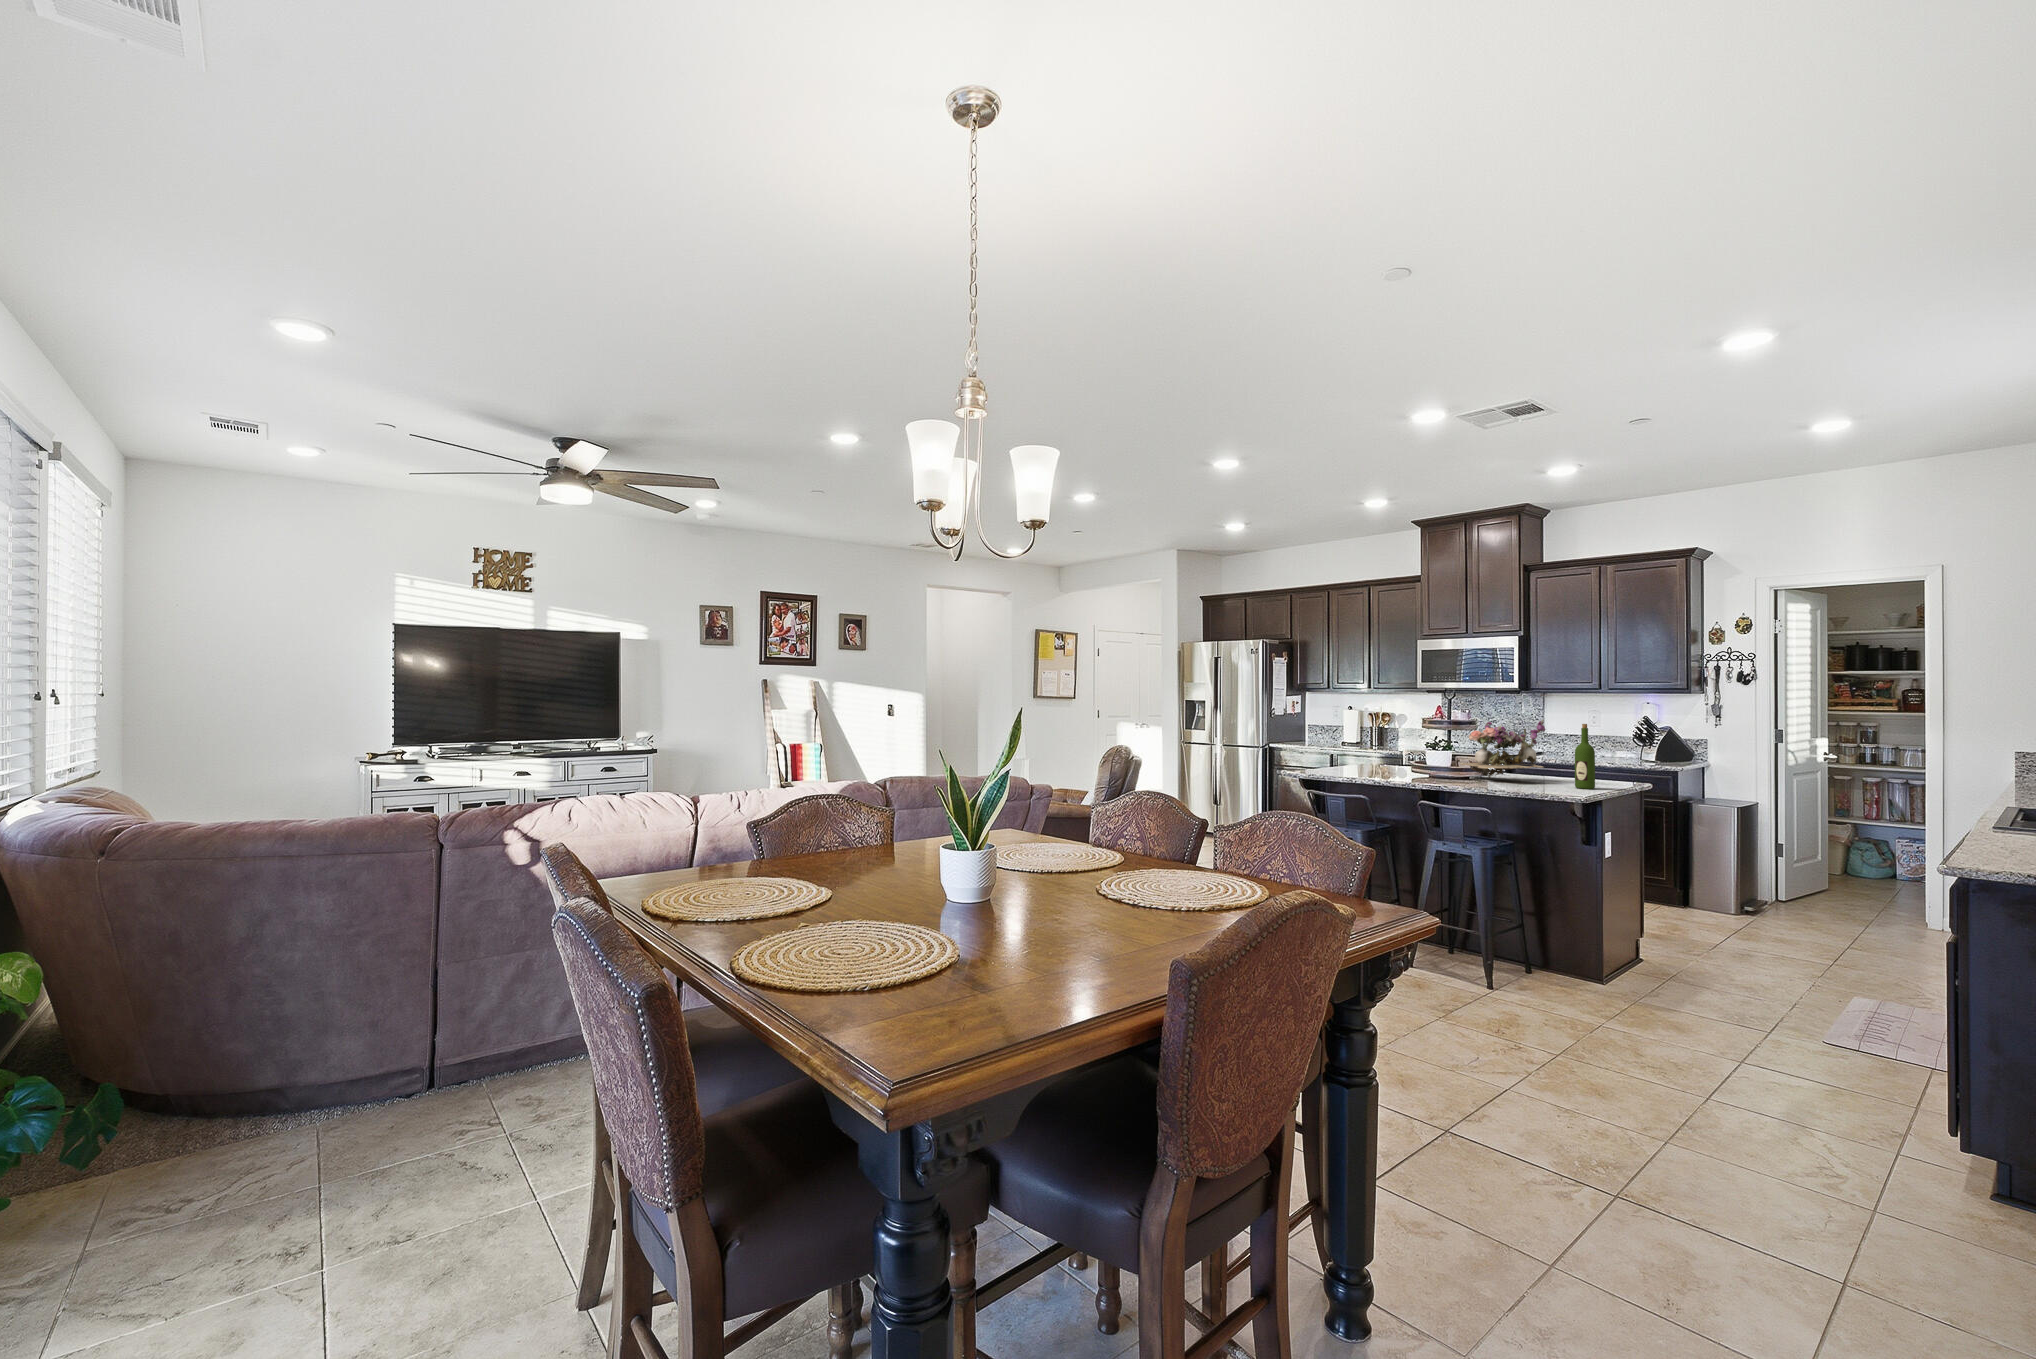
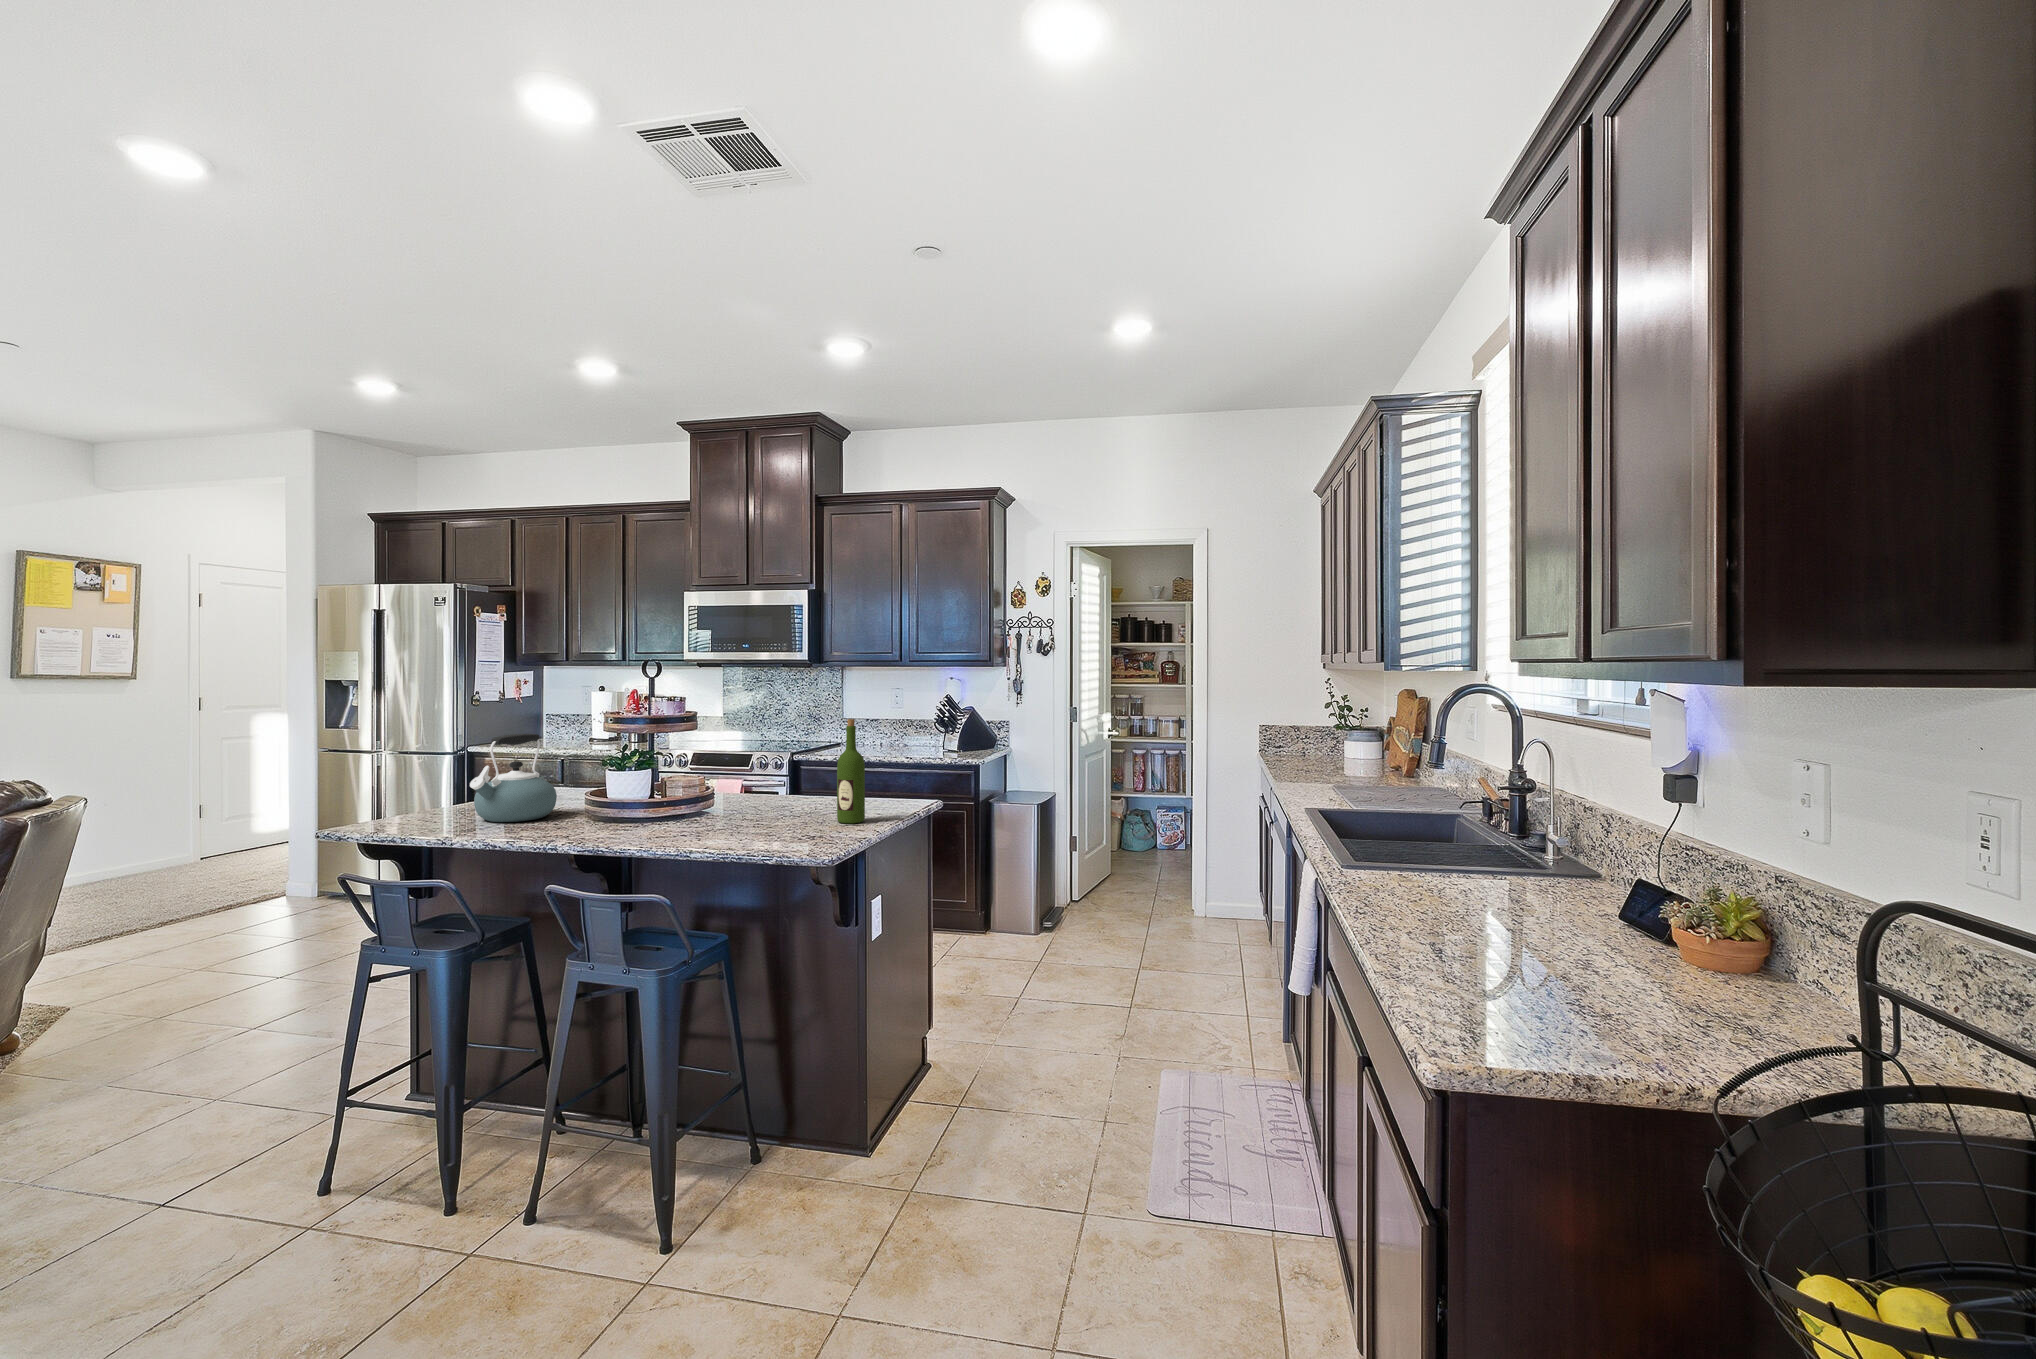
flower arrangement: present [1461,720,1545,778] -> none [670,712,802,812]
kettle: none [1351,727,1393,774] -> present [470,734,557,822]

